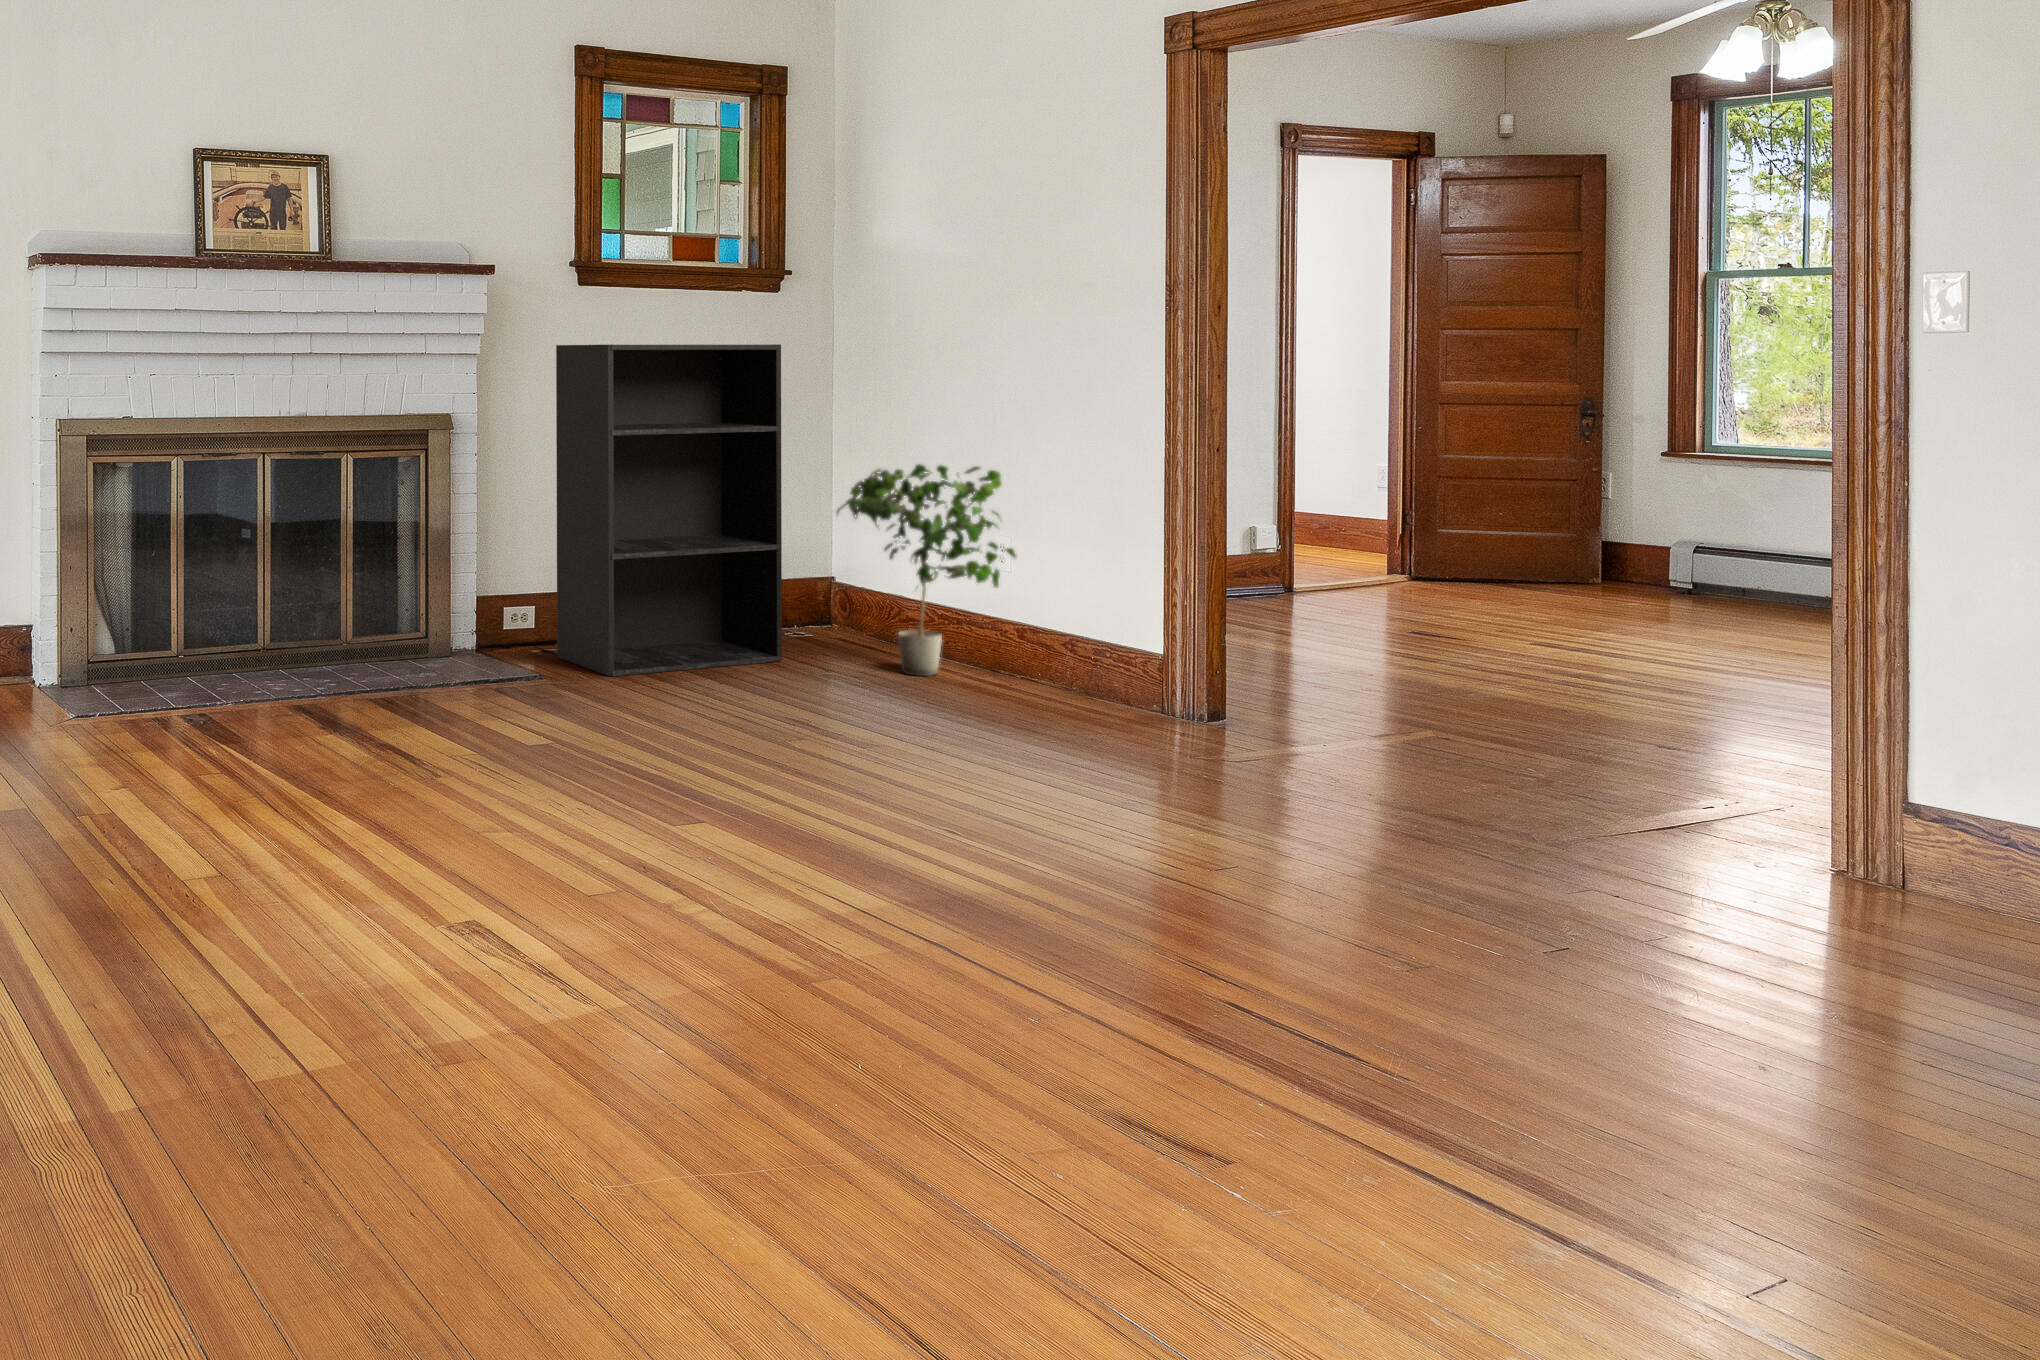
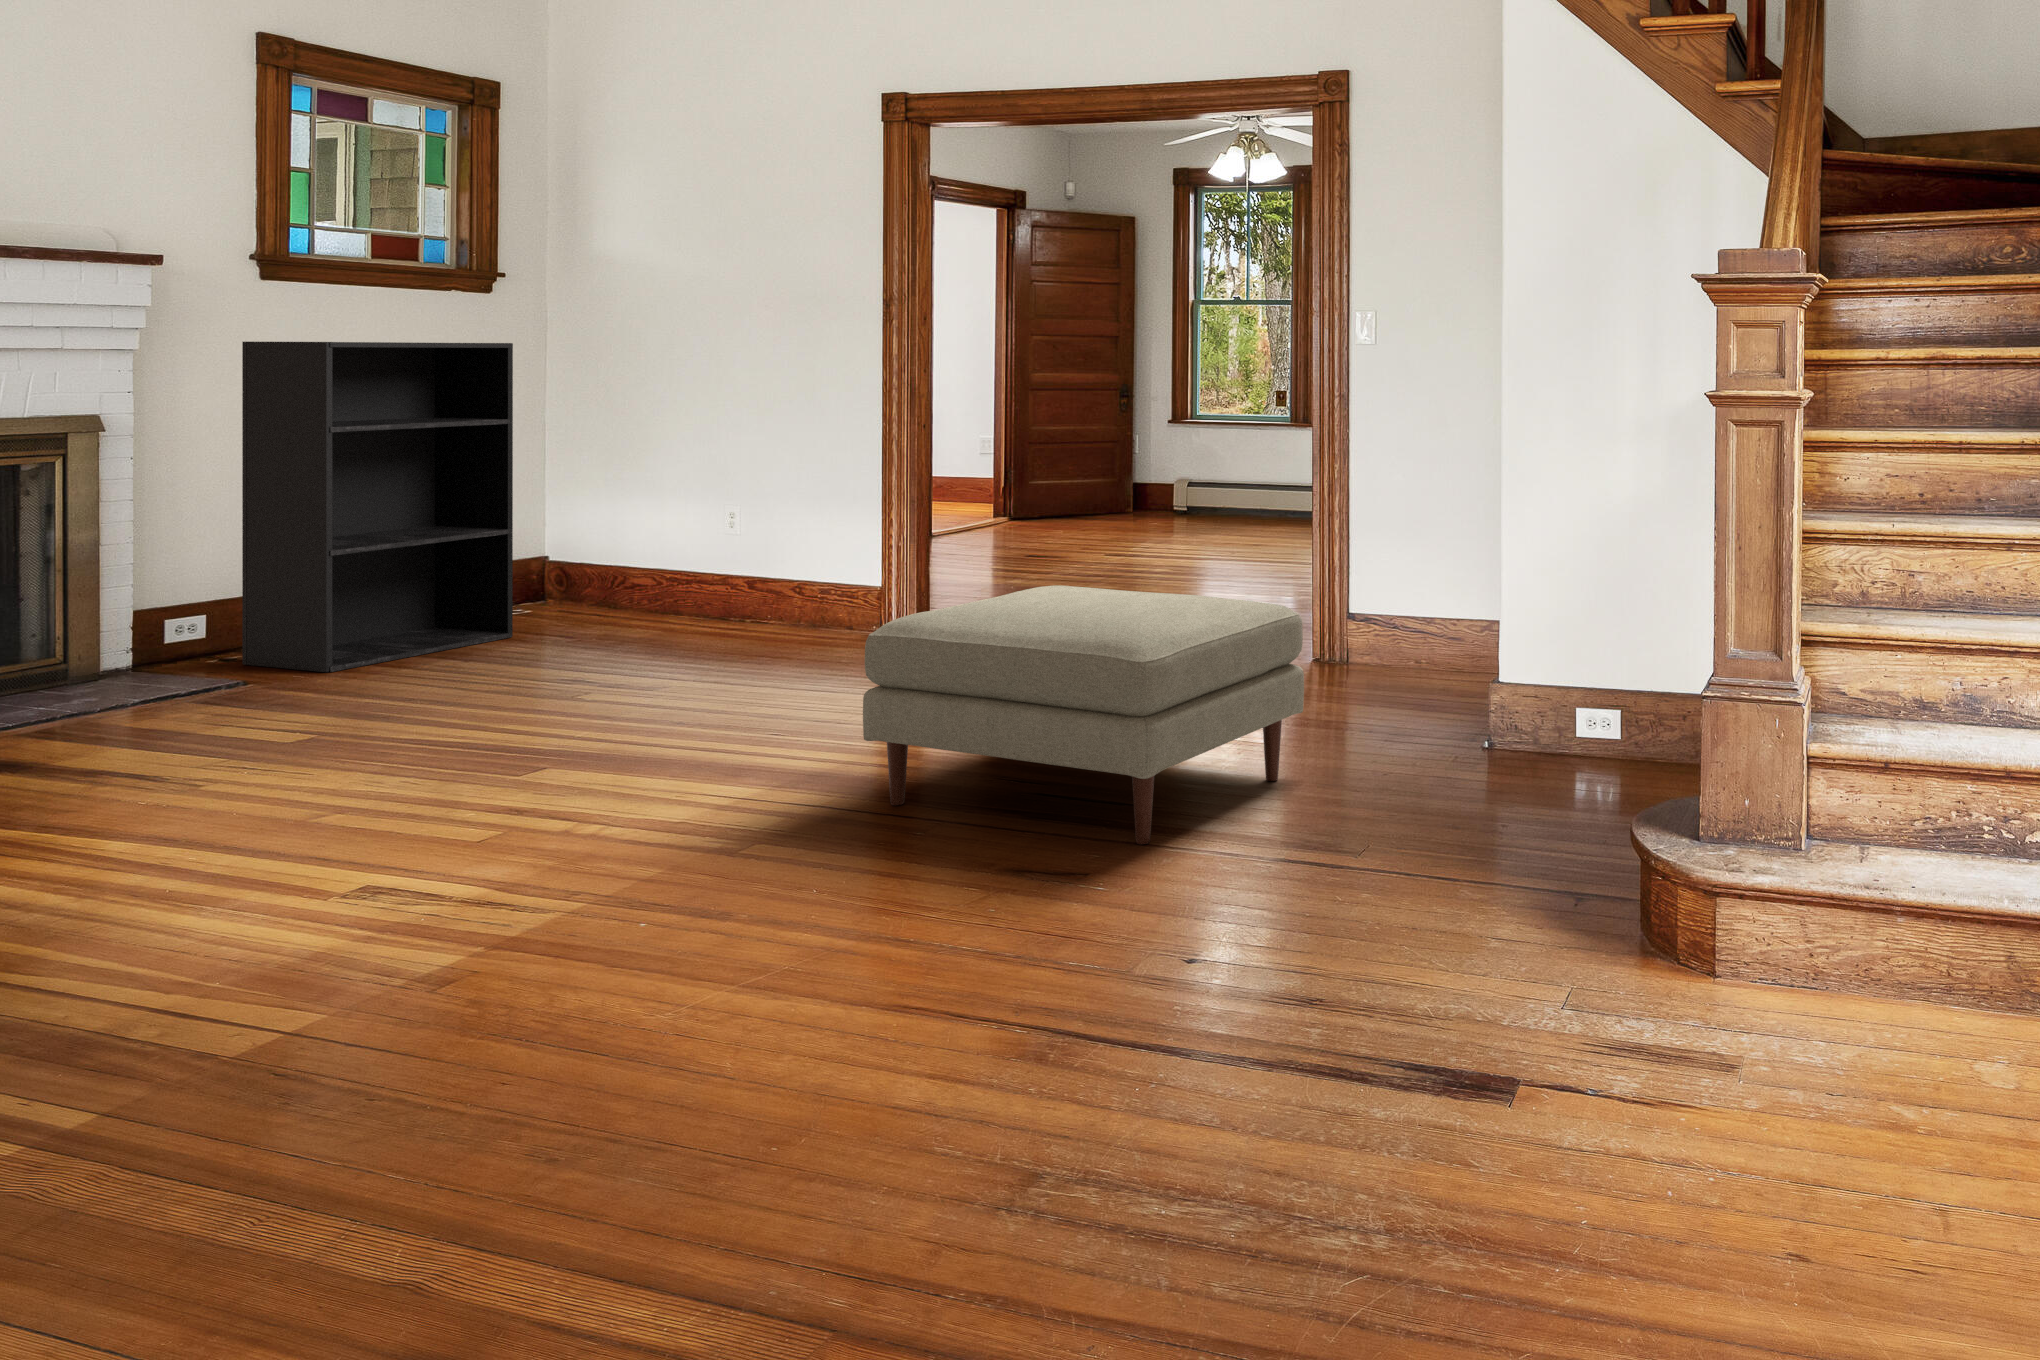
potted plant: present [837,464,1016,676] -> none [575,448,747,633]
ottoman: none [990,696,1722,1159] -> present [863,585,1304,844]

